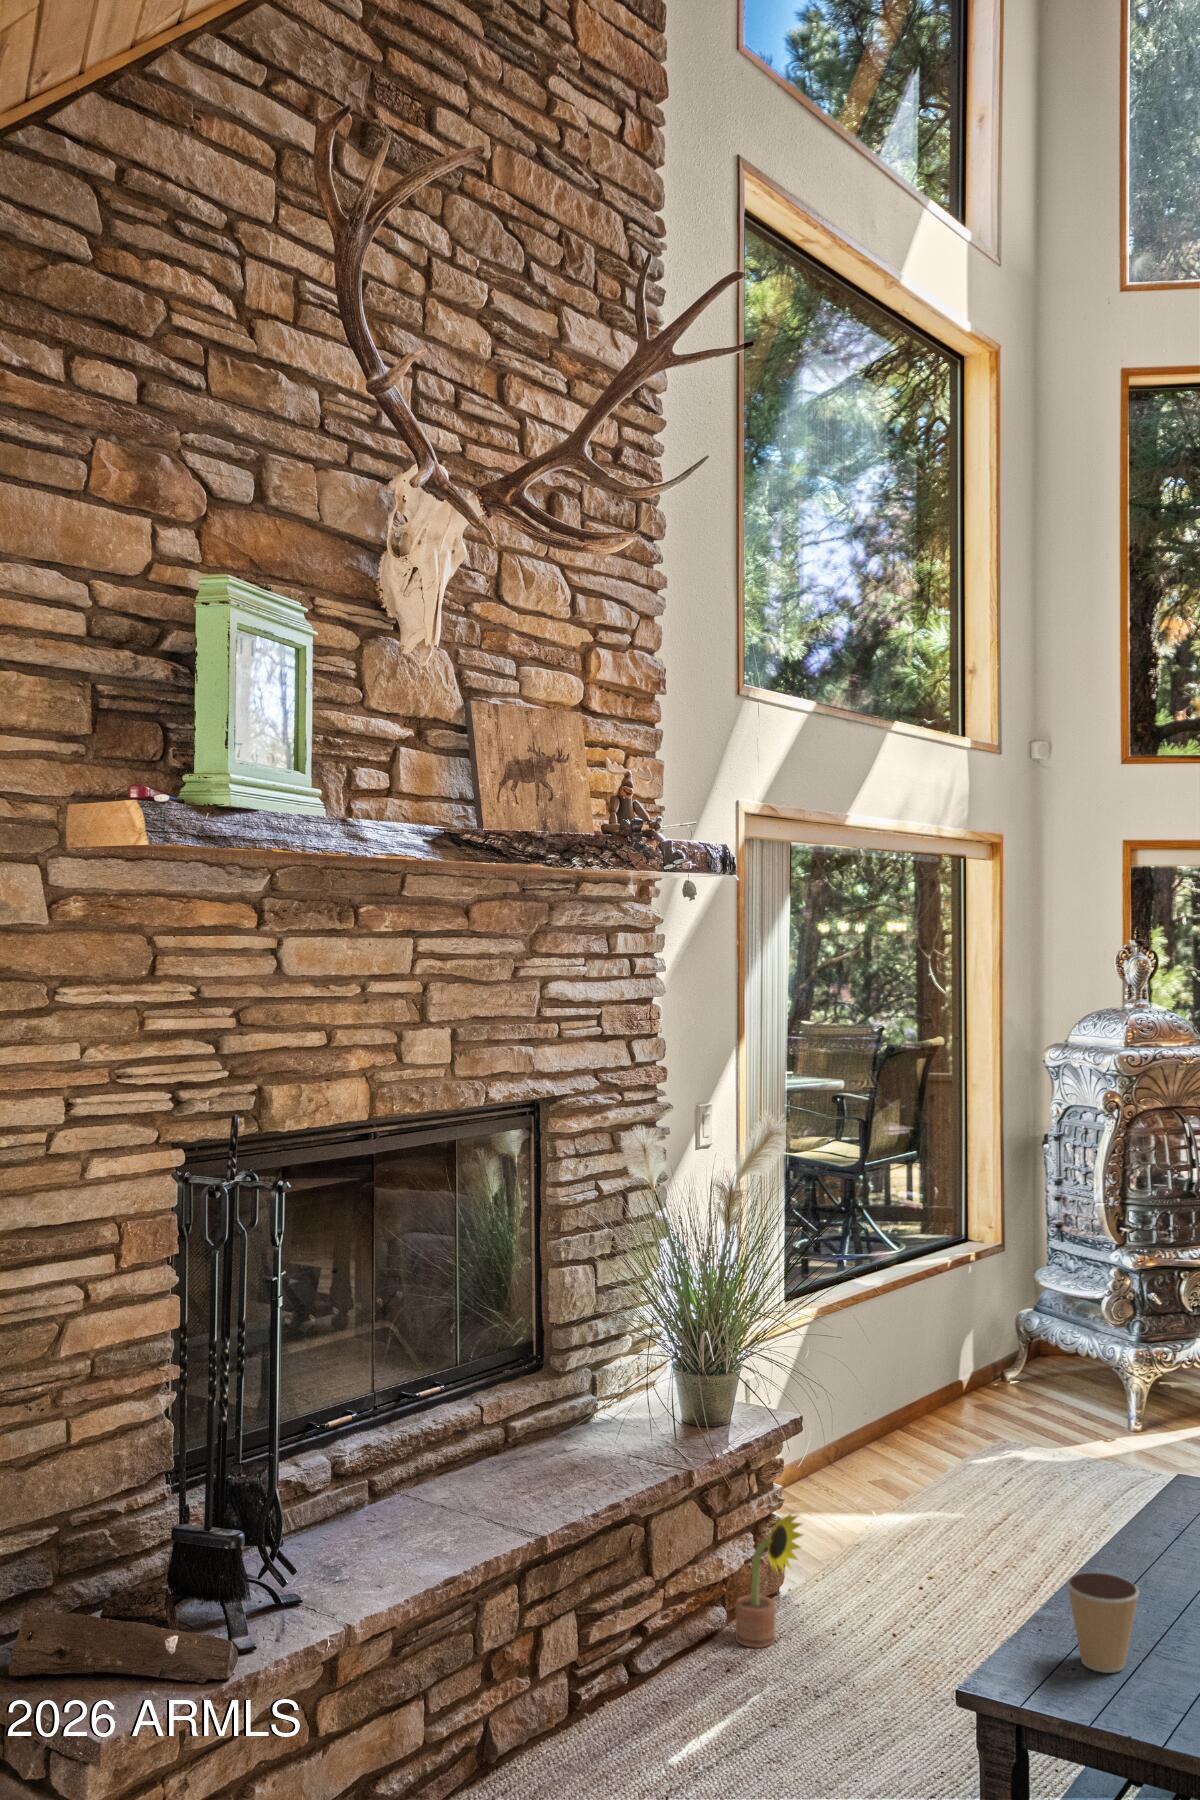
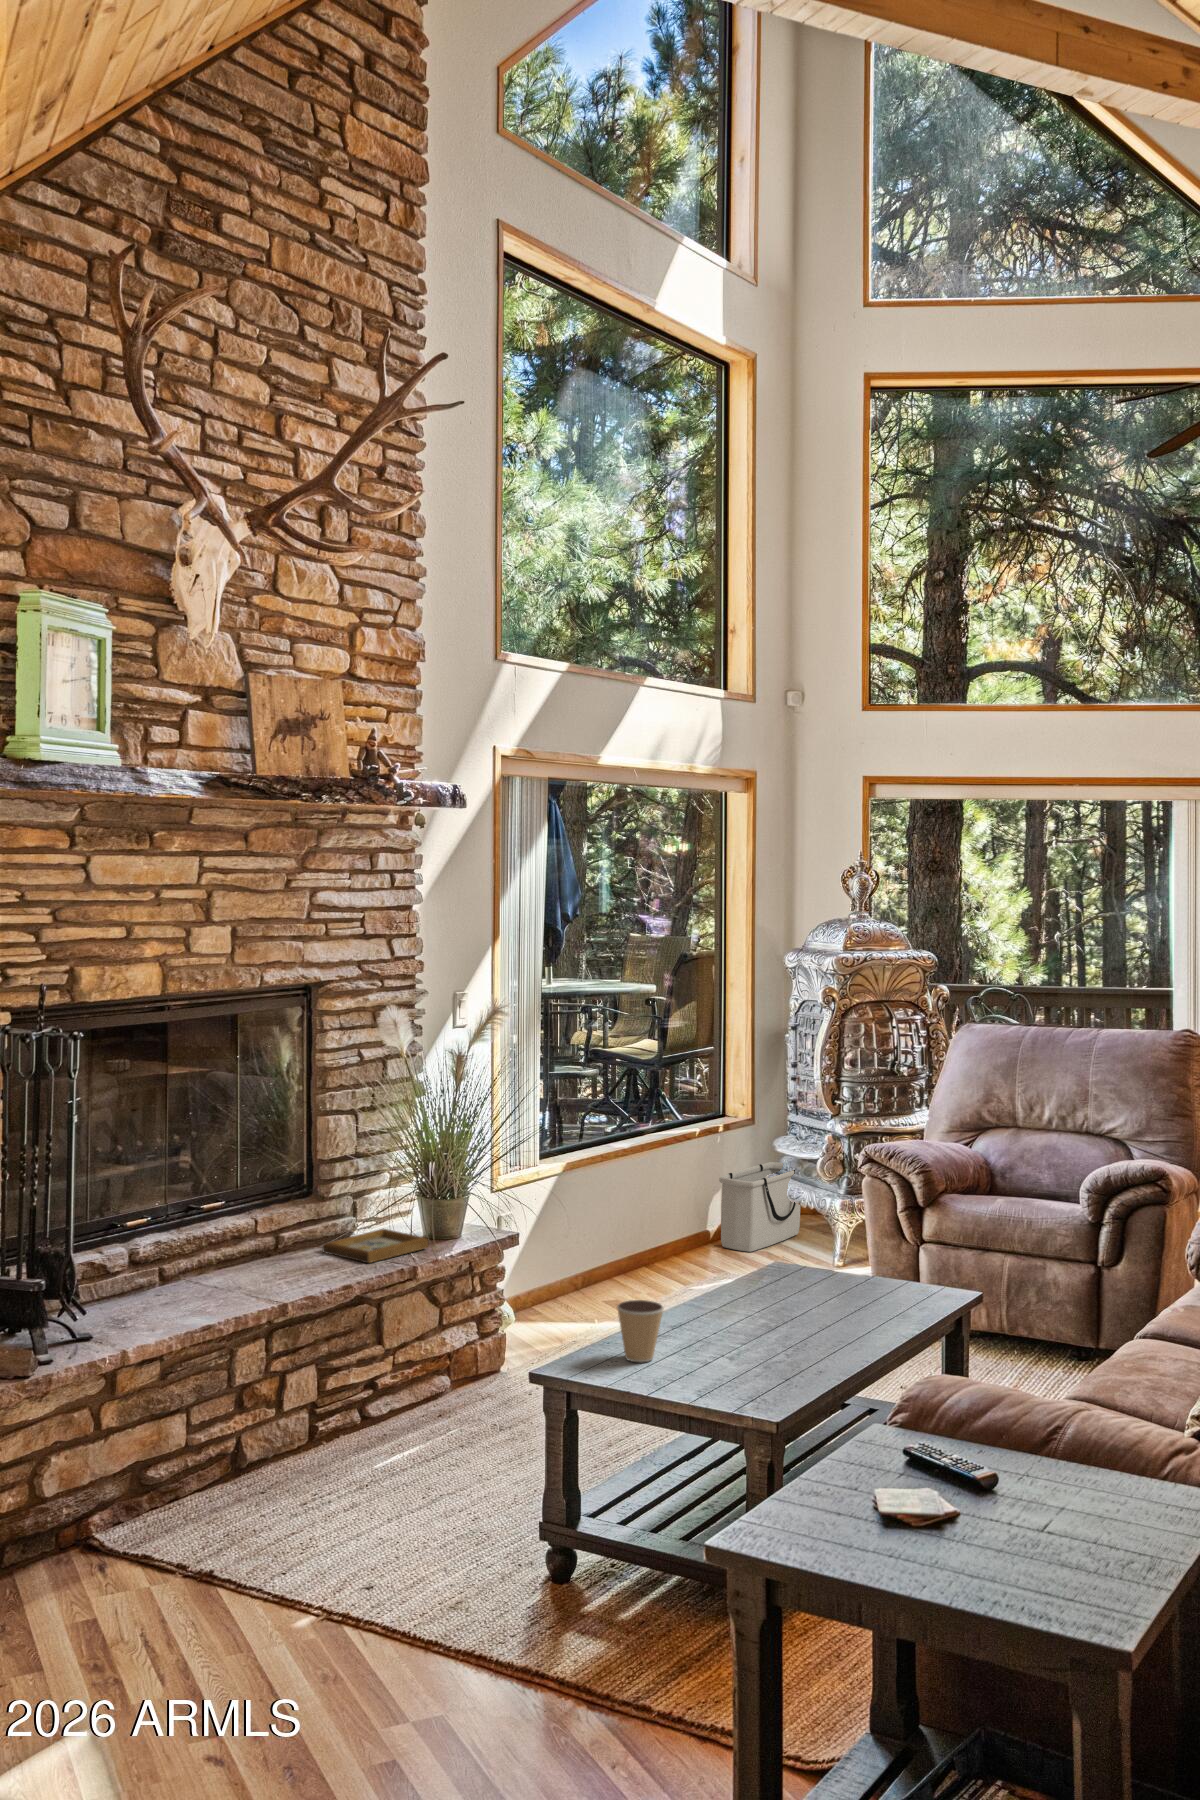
storage bin: none [977,1292,1069,1406] -> present [719,1162,800,1252]
picture frame: none [567,1416,701,1473] -> present [323,1229,428,1263]
decorative plant: present [735,1514,803,1648] -> none [453,1298,508,1399]

